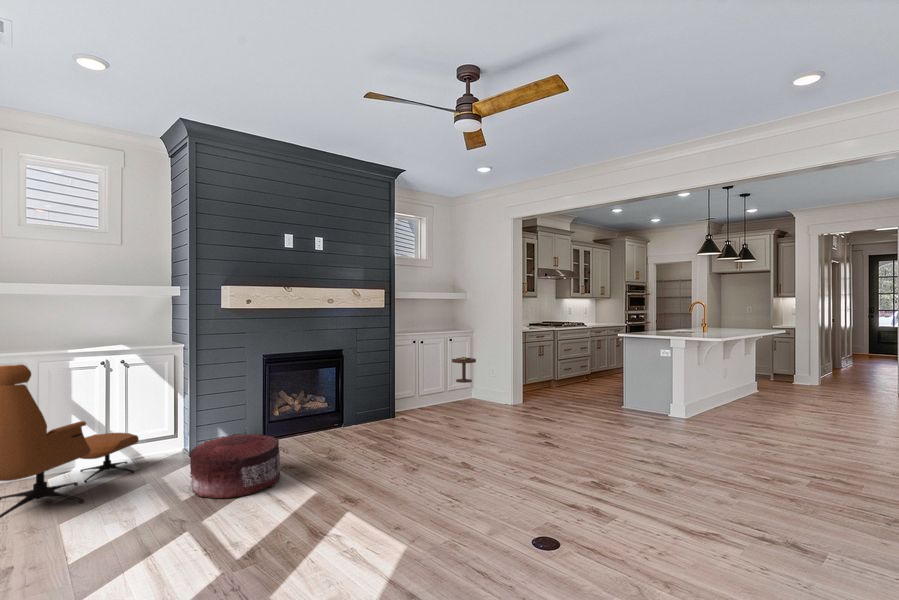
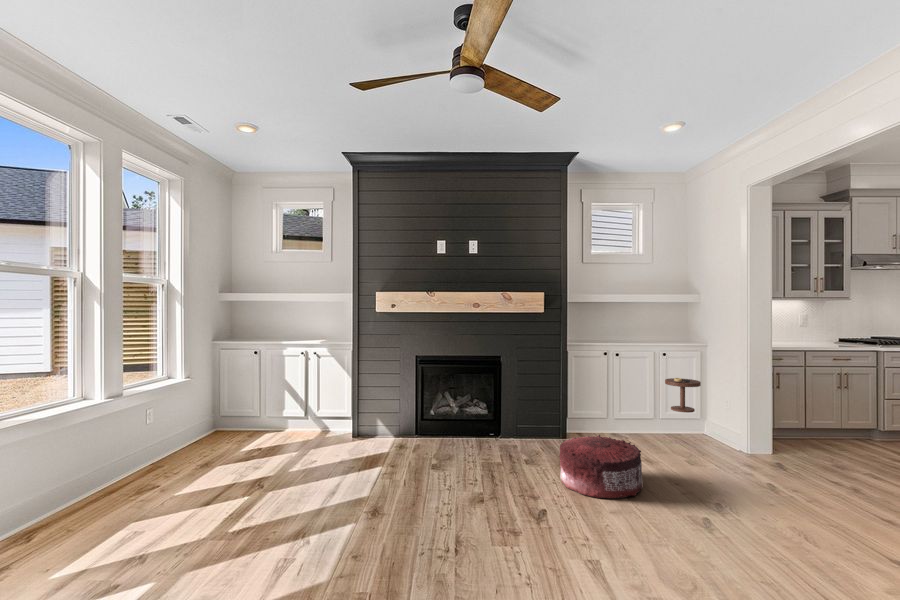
lounge chair: present [0,364,139,518] -> none [188,349,317,456]
pouf: present [190,434,281,498] -> present [560,435,643,498]

